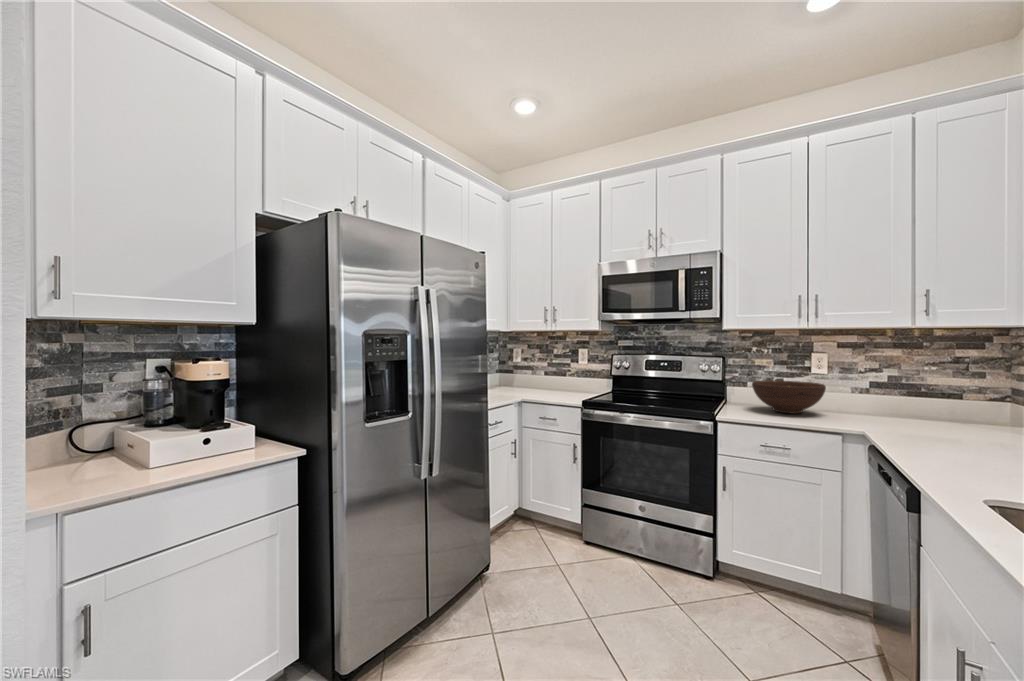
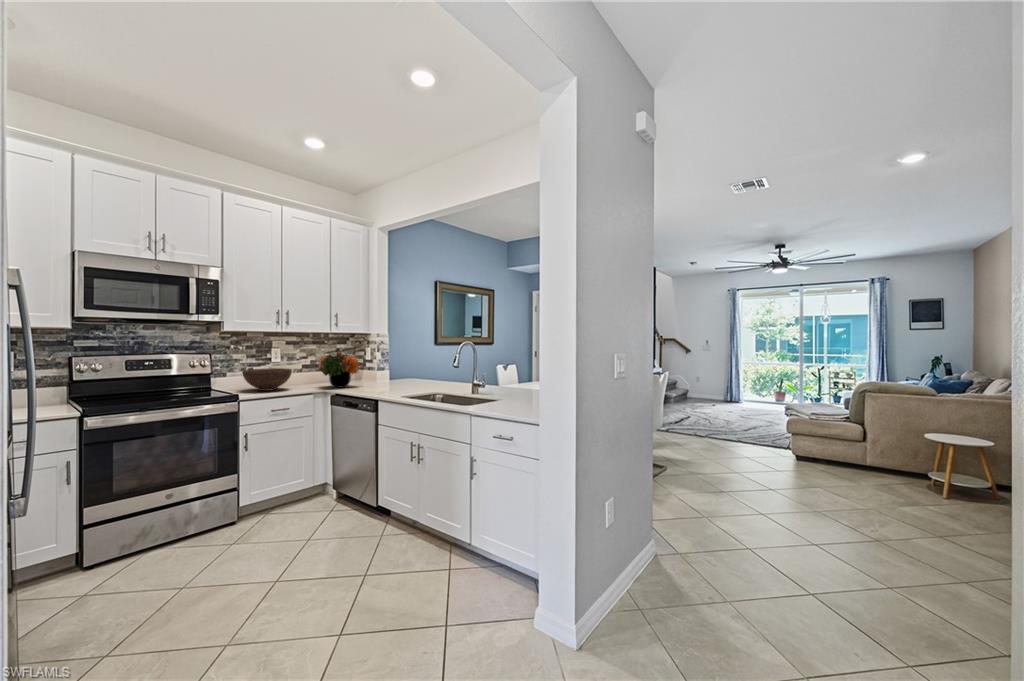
flower arrangement: none [866,362,974,432] -> present [318,352,360,388]

